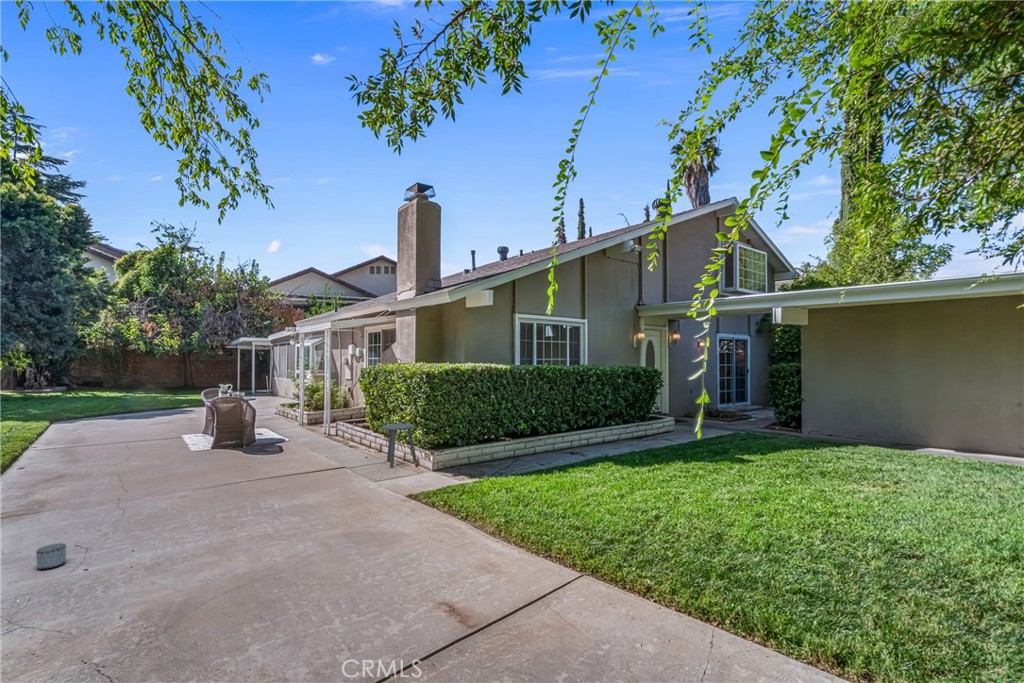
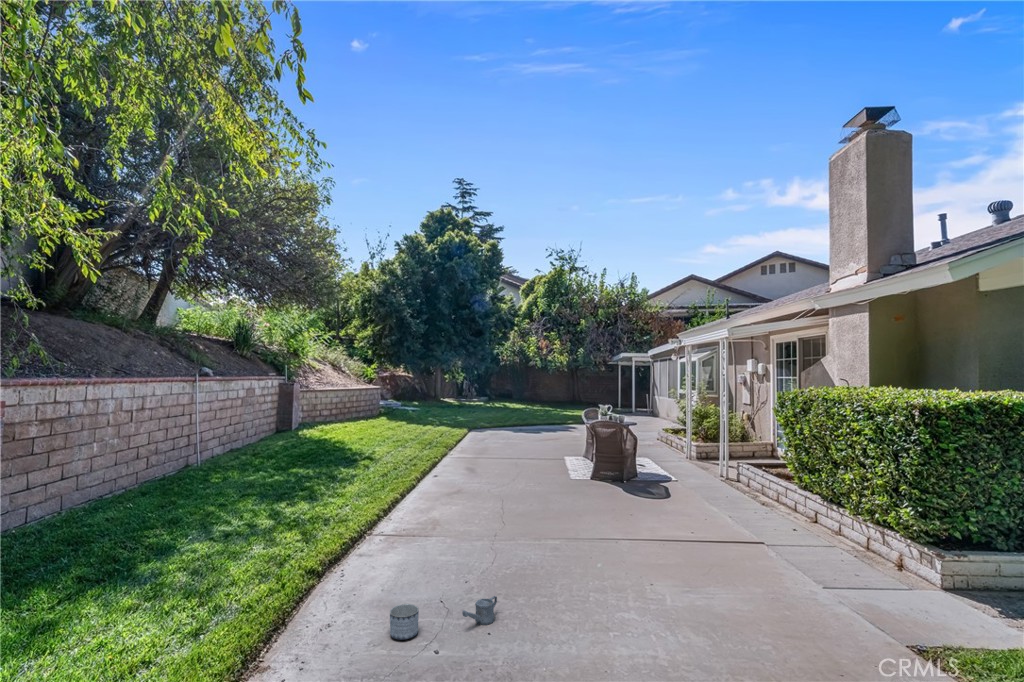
side table: present [382,424,417,467] -> none [831,488,903,566]
watering can: none [109,525,138,546] -> present [462,596,497,625]

